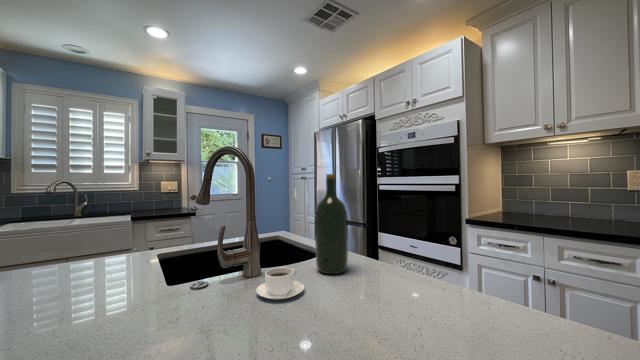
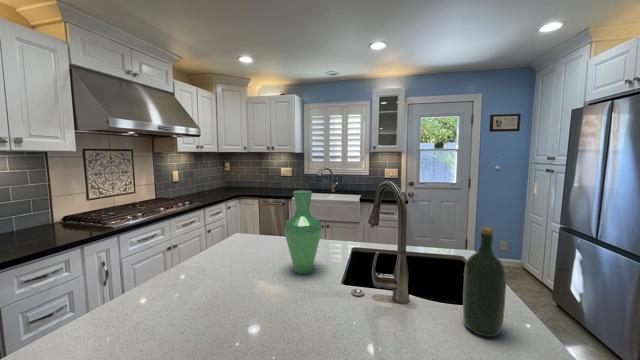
vase: none [33,154,117,298] -> present [285,190,321,274]
coffee cup: present [256,267,304,300] -> none [389,306,433,341]

